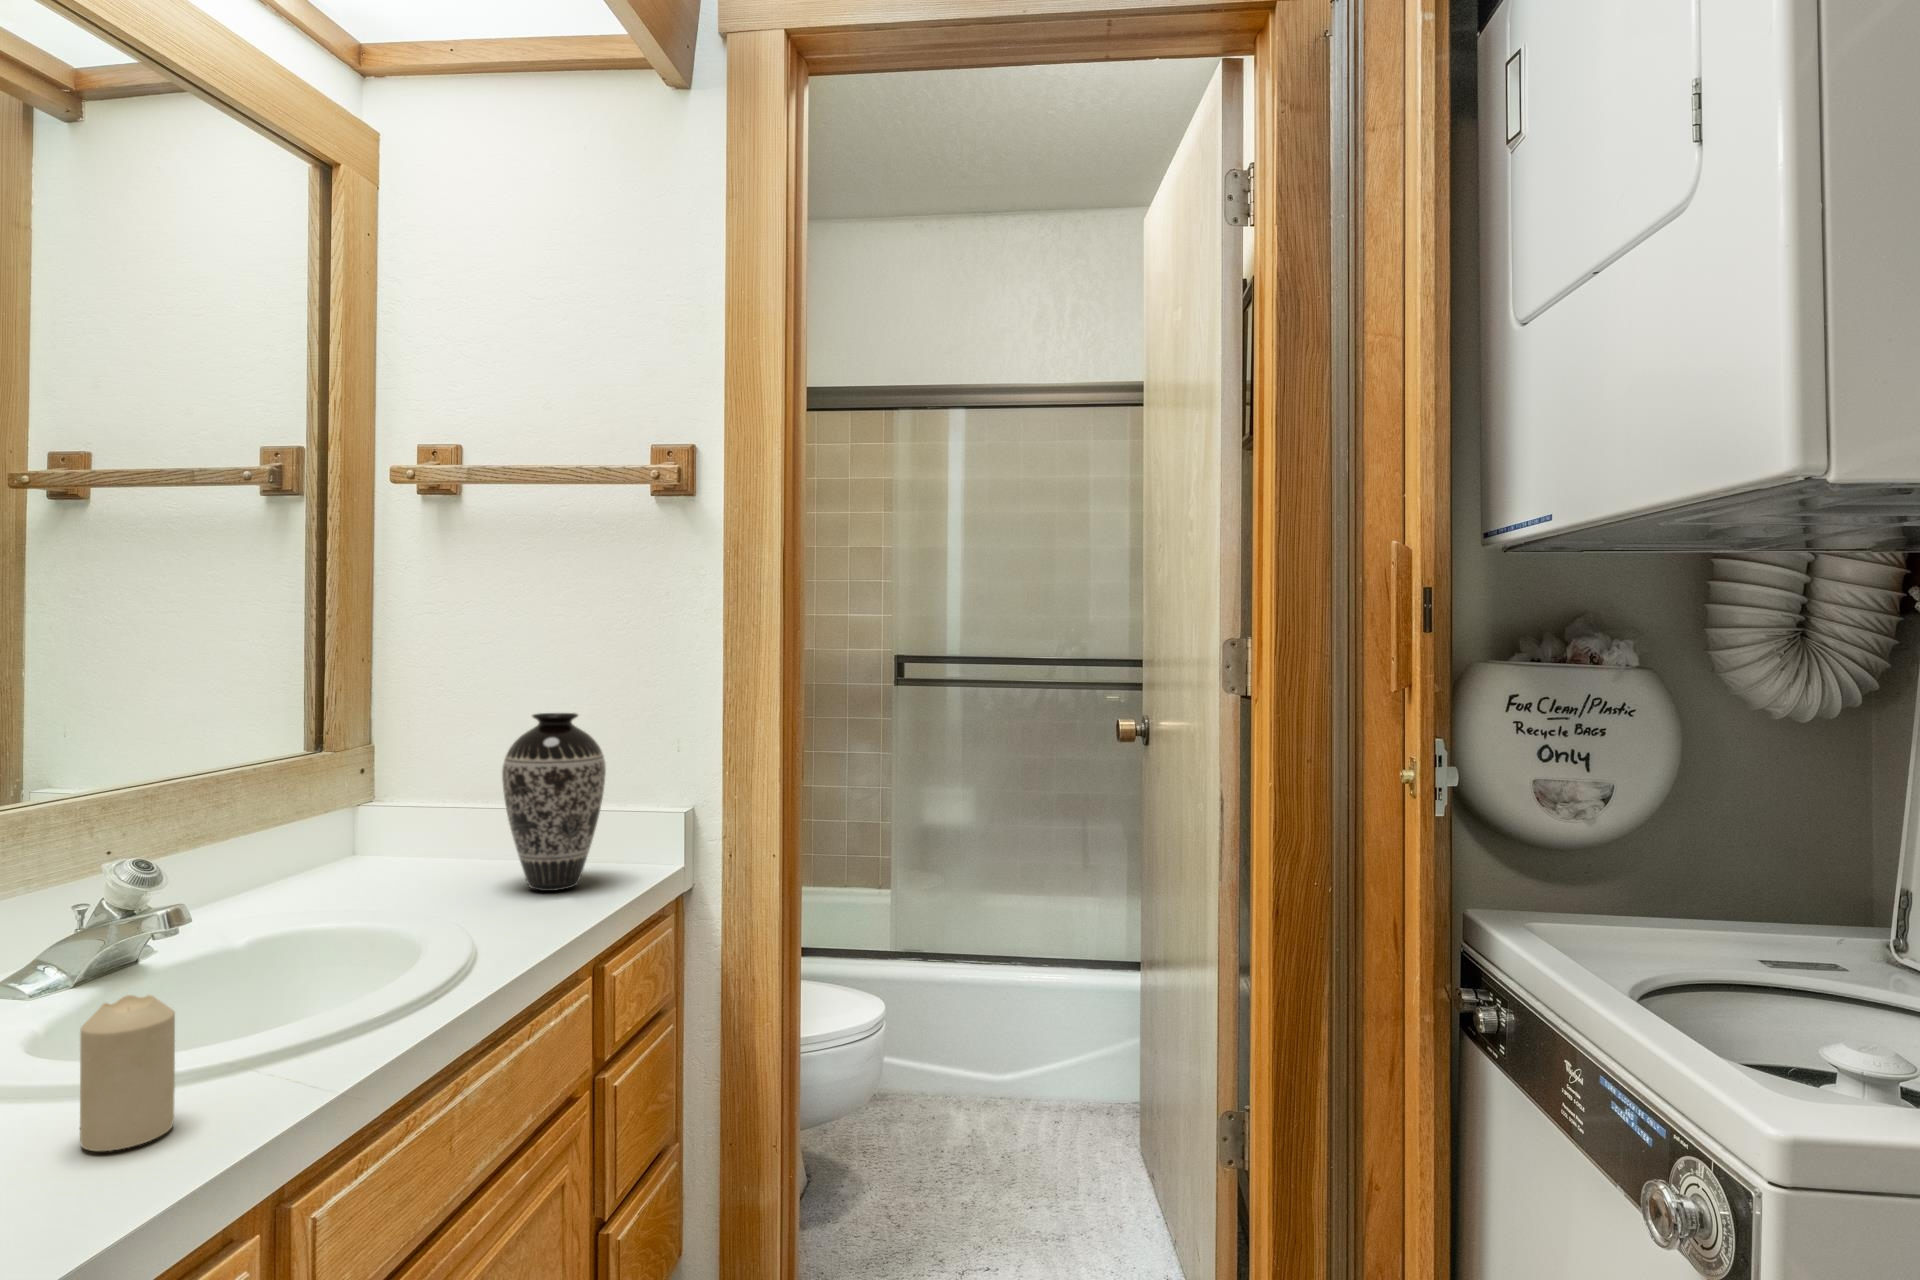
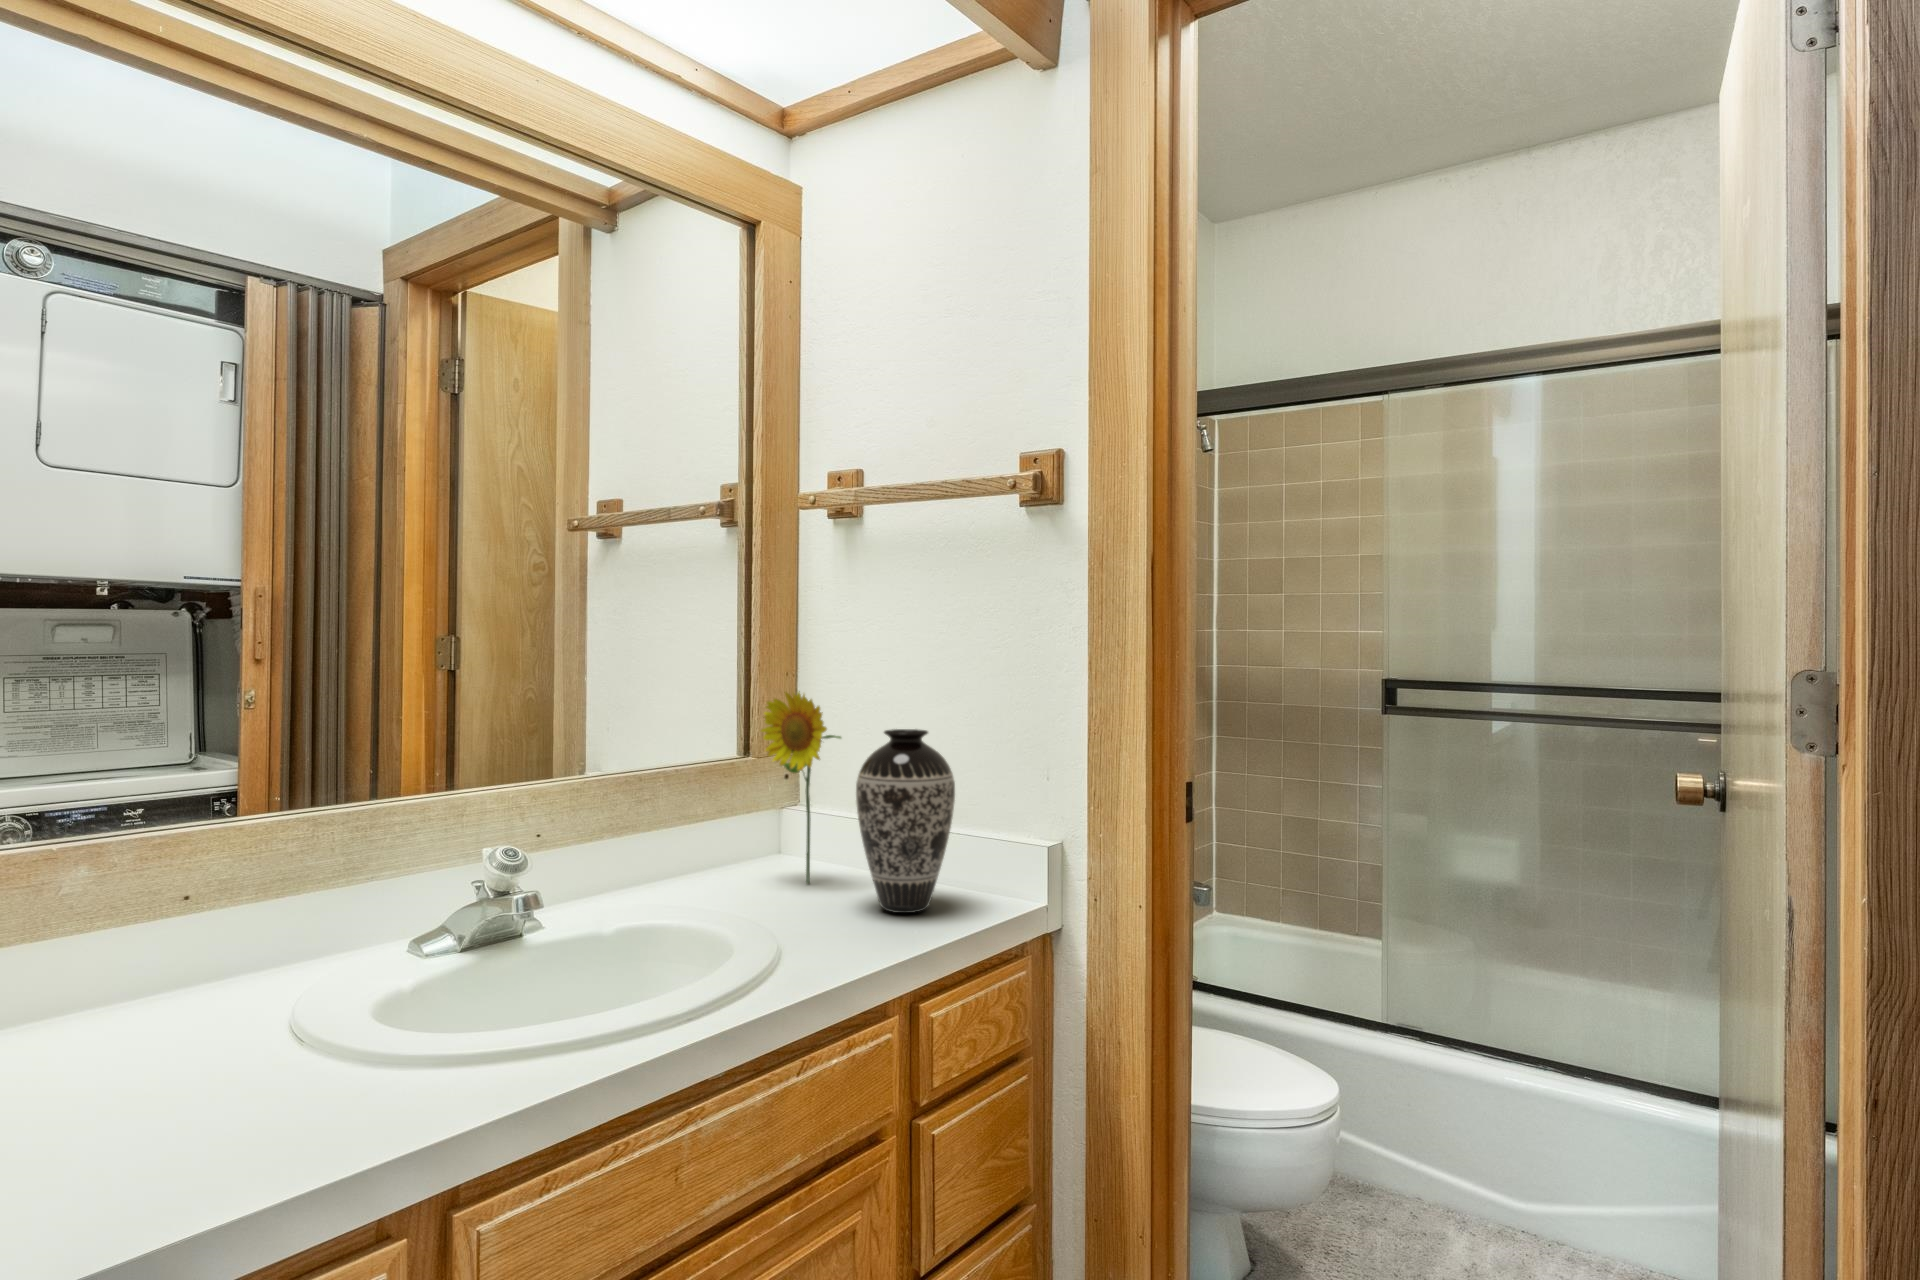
flower: none [367,678,466,879] -> present [761,691,841,884]
candle: present [80,995,175,1151] -> none [294,980,375,1125]

